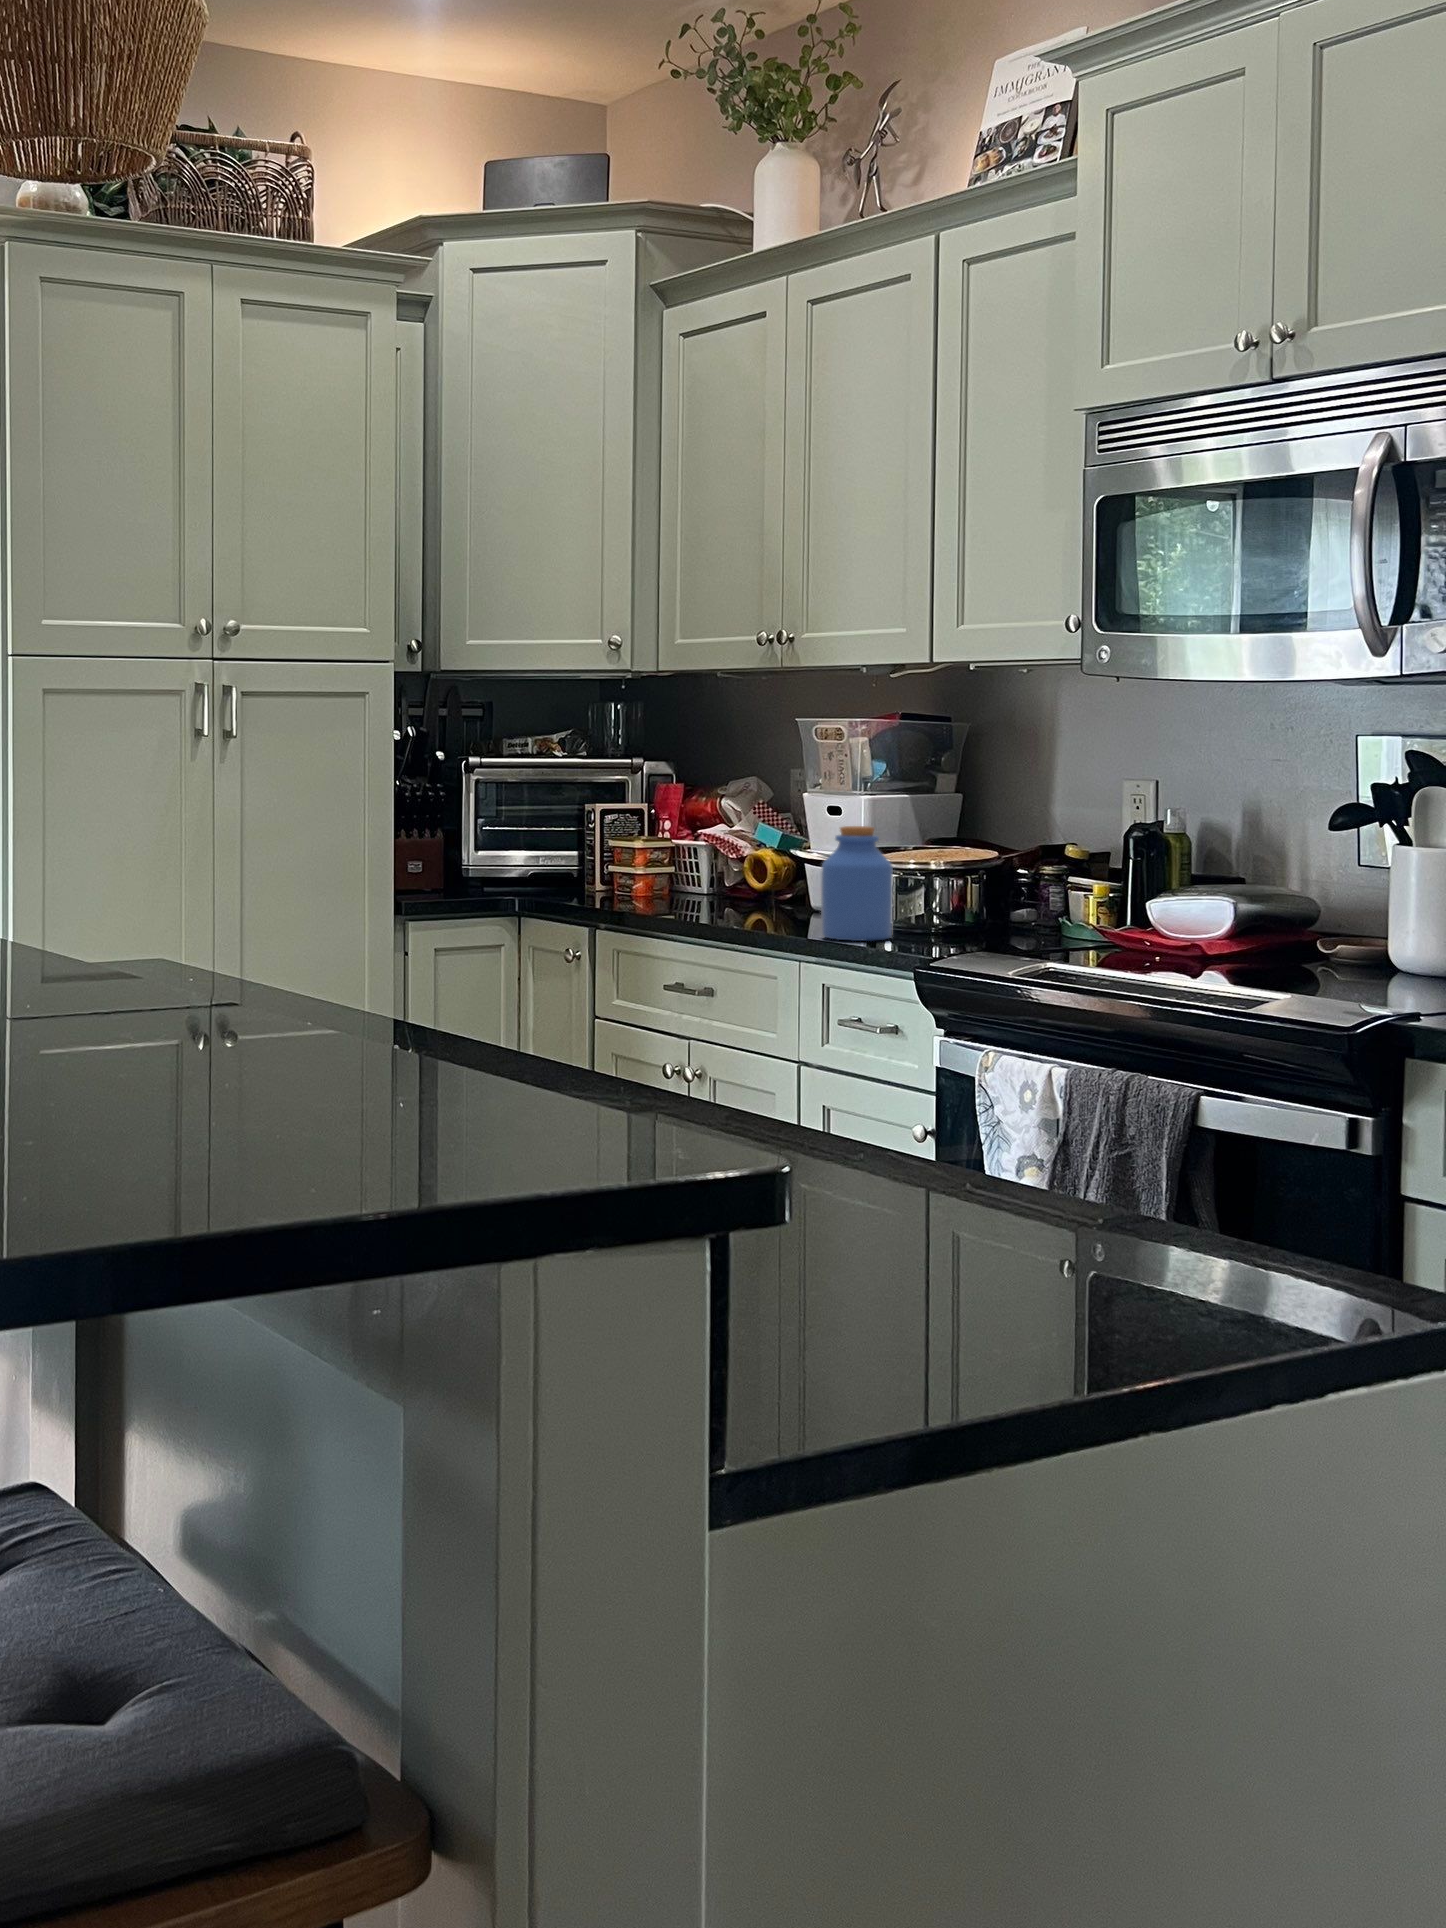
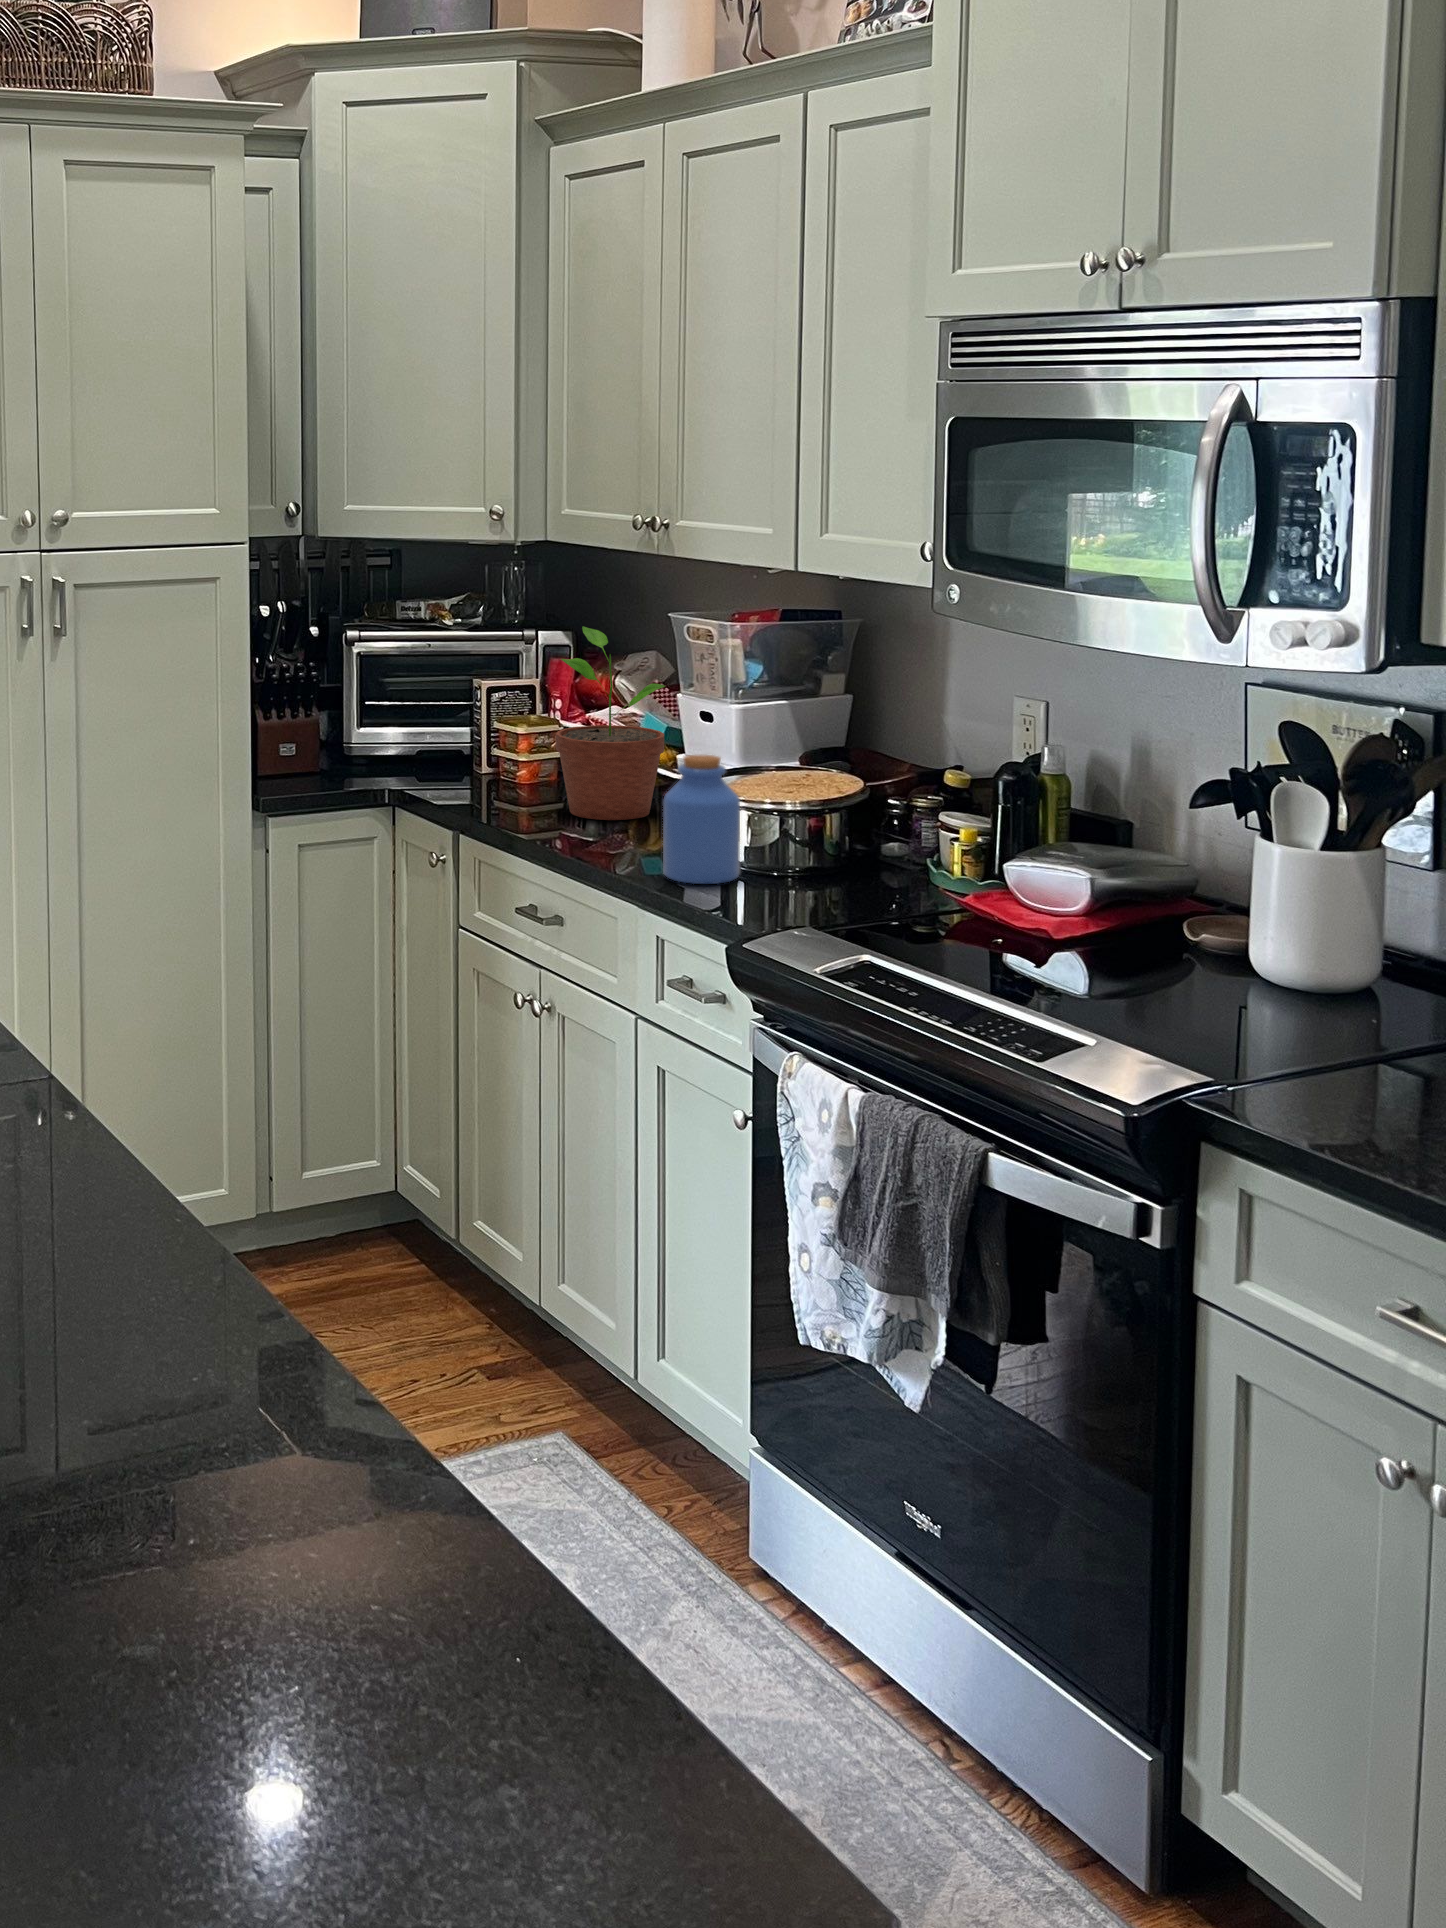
potted plant: none [686,741,793,916] -> present [556,626,665,820]

